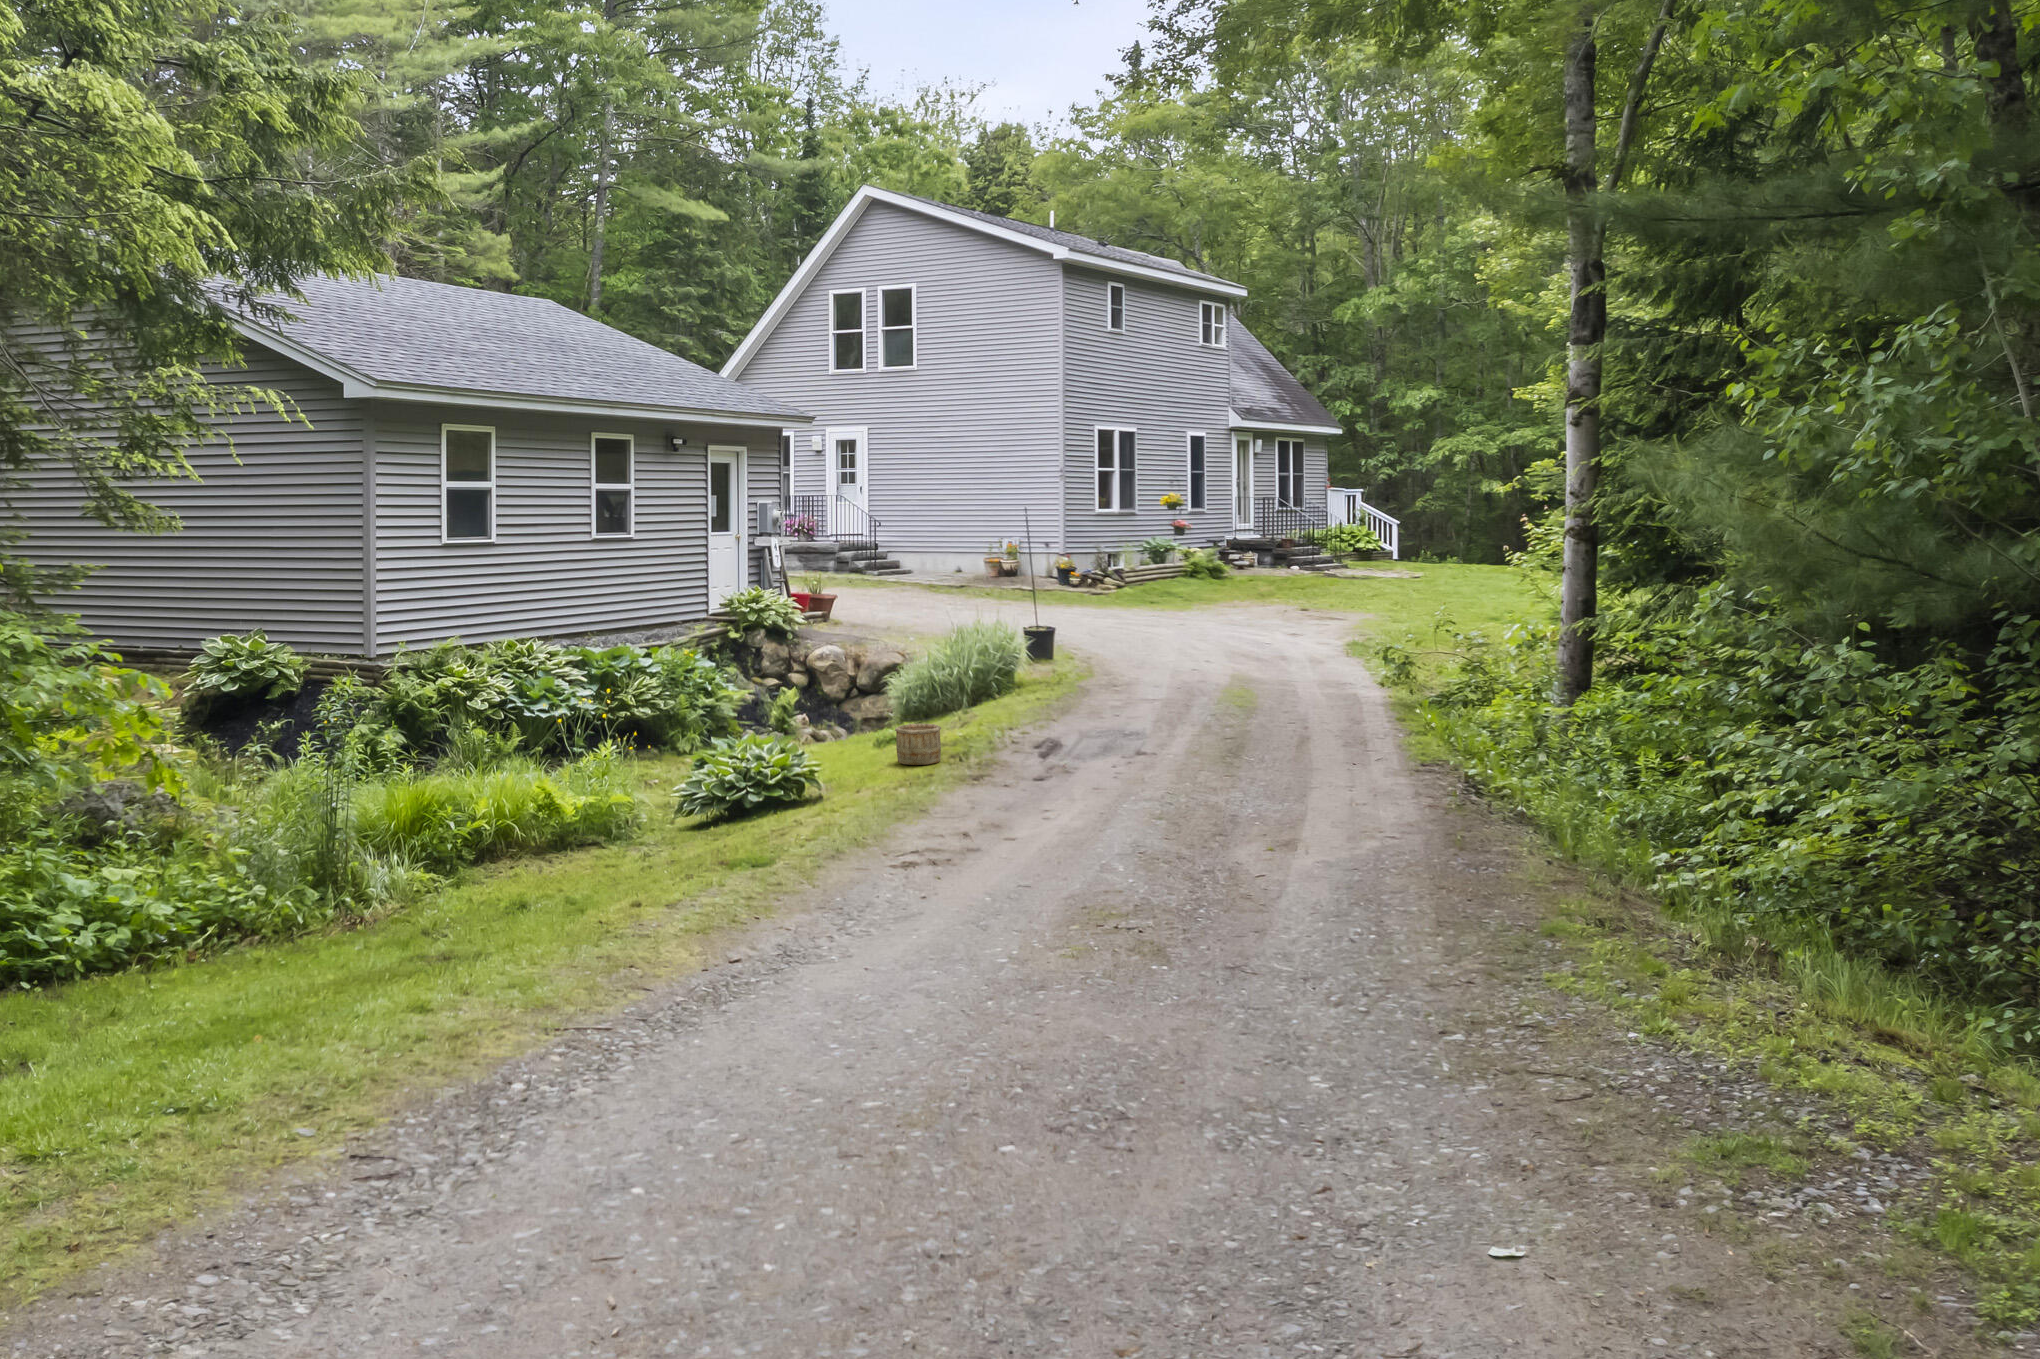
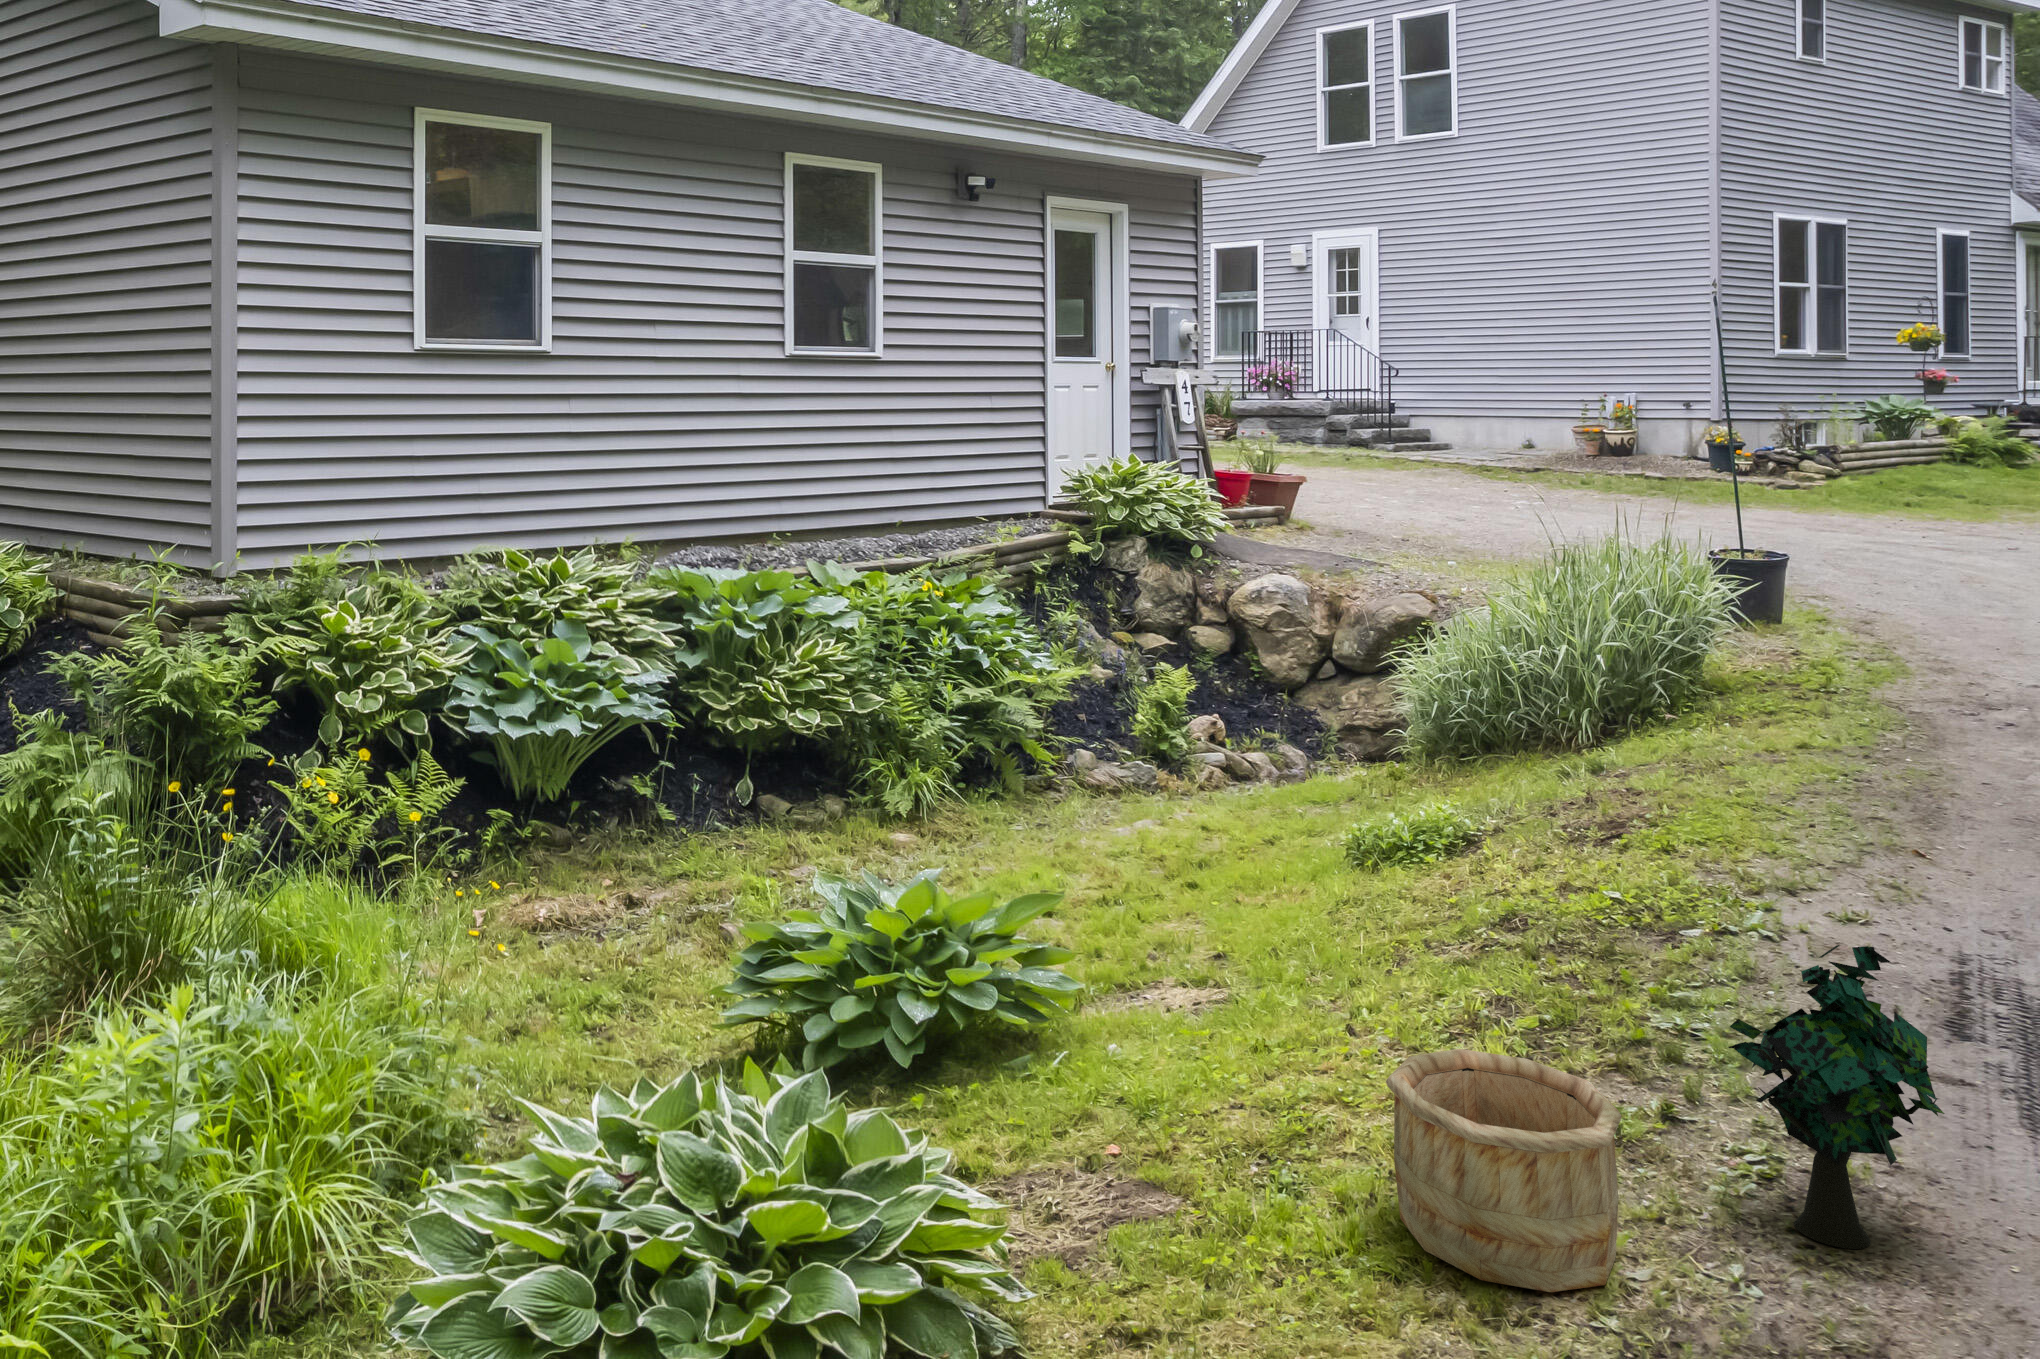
decorative plant: none [963,688,1002,754] -> present [1728,945,1945,1249]

